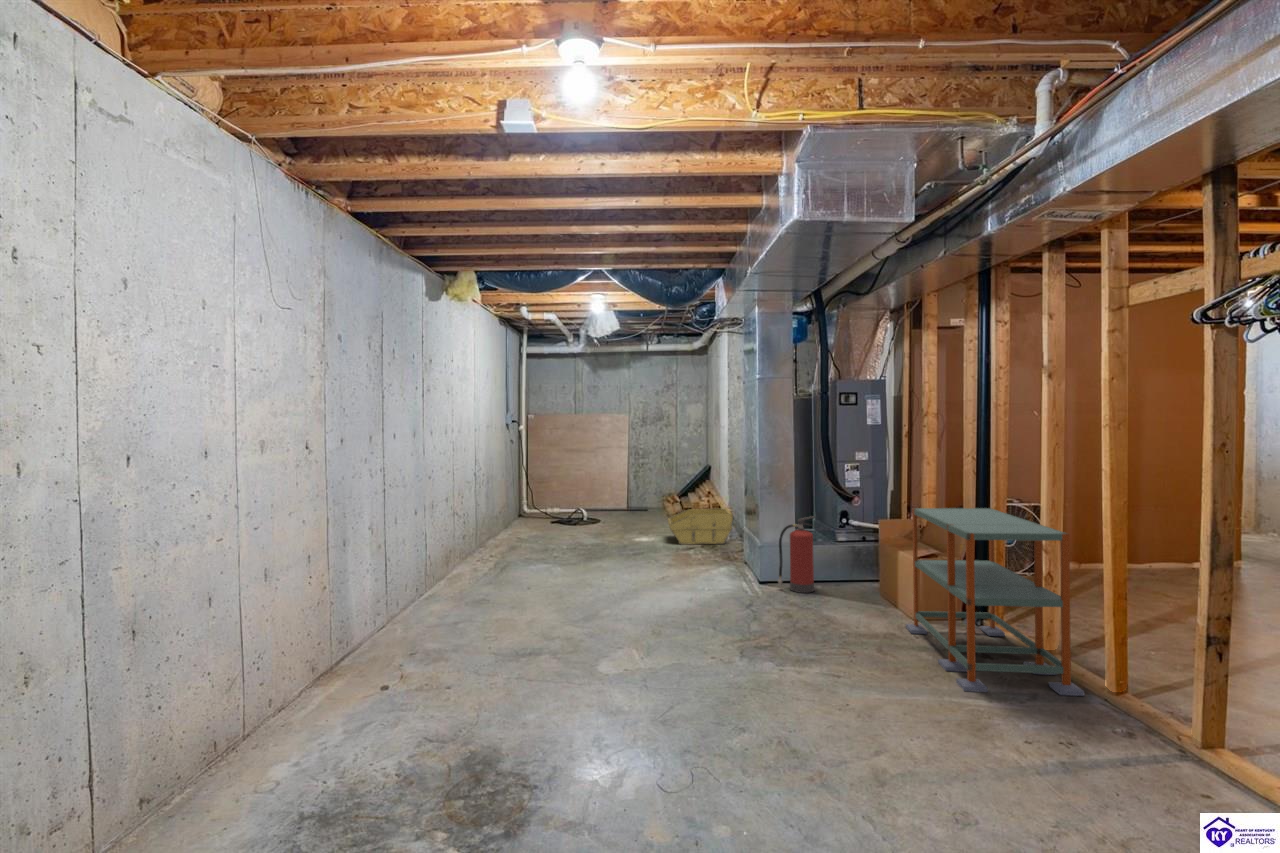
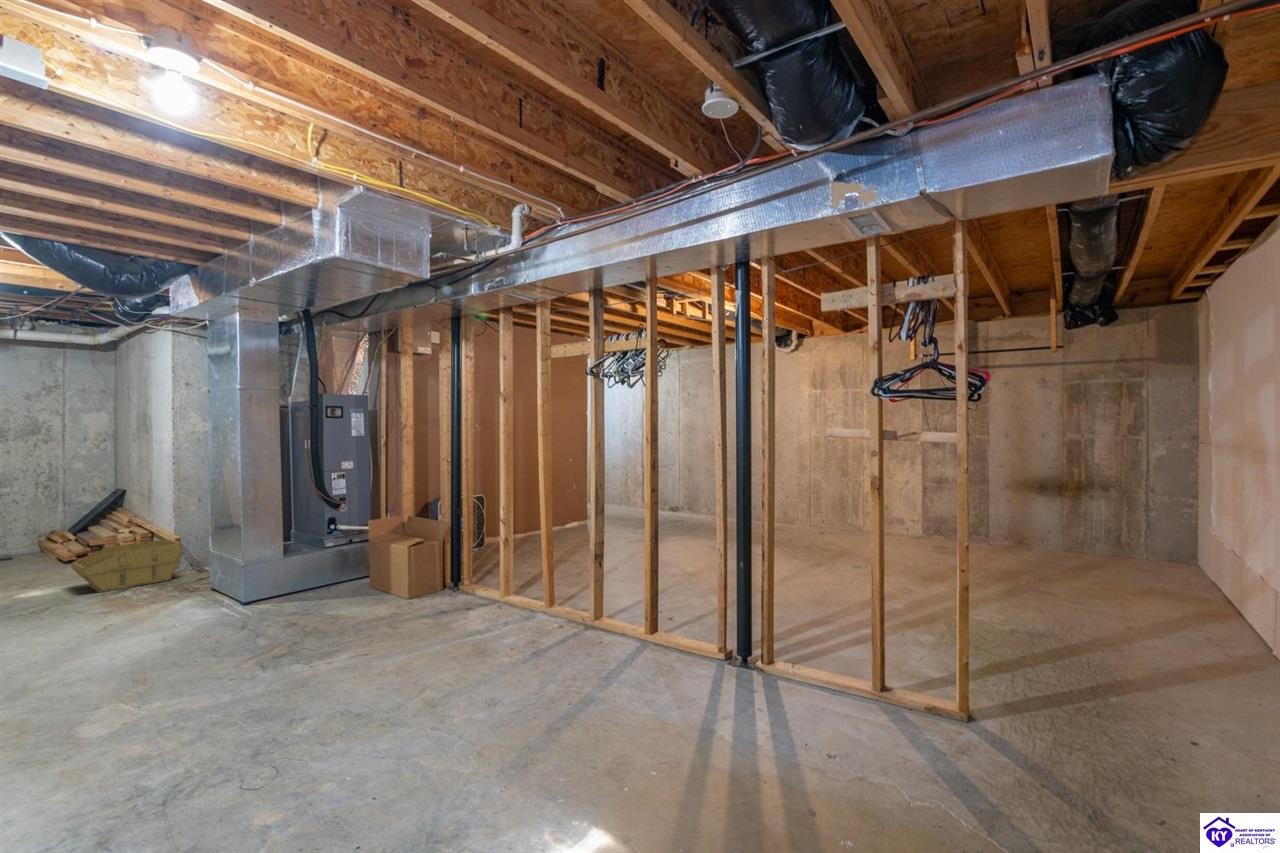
shelving unit: present [906,508,1084,696] -> none [406,499,532,633]
fire extinguisher: present [778,516,815,593] -> none [270,526,312,605]

